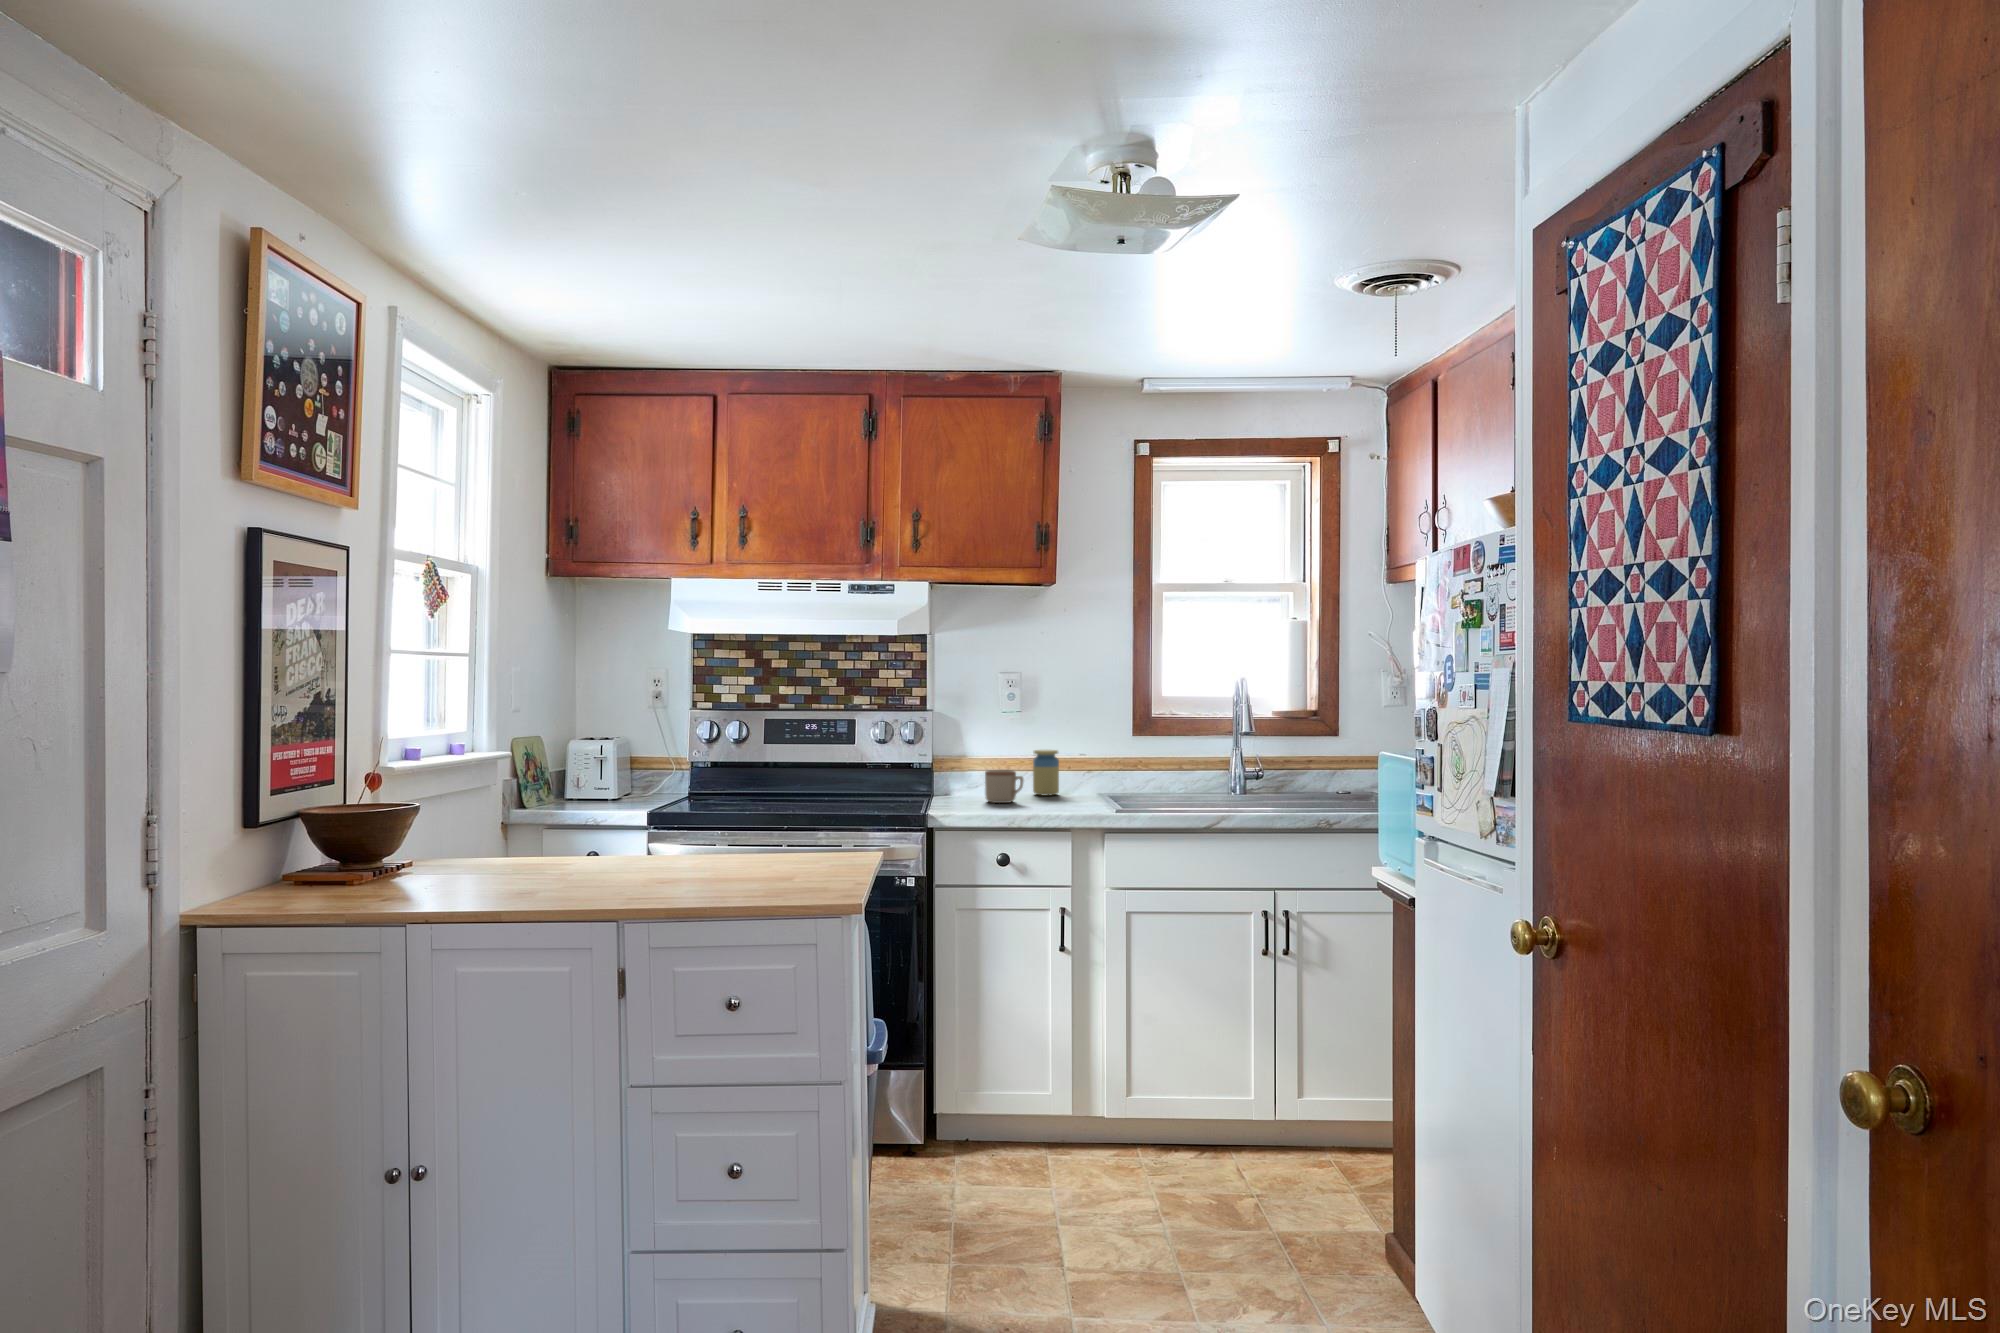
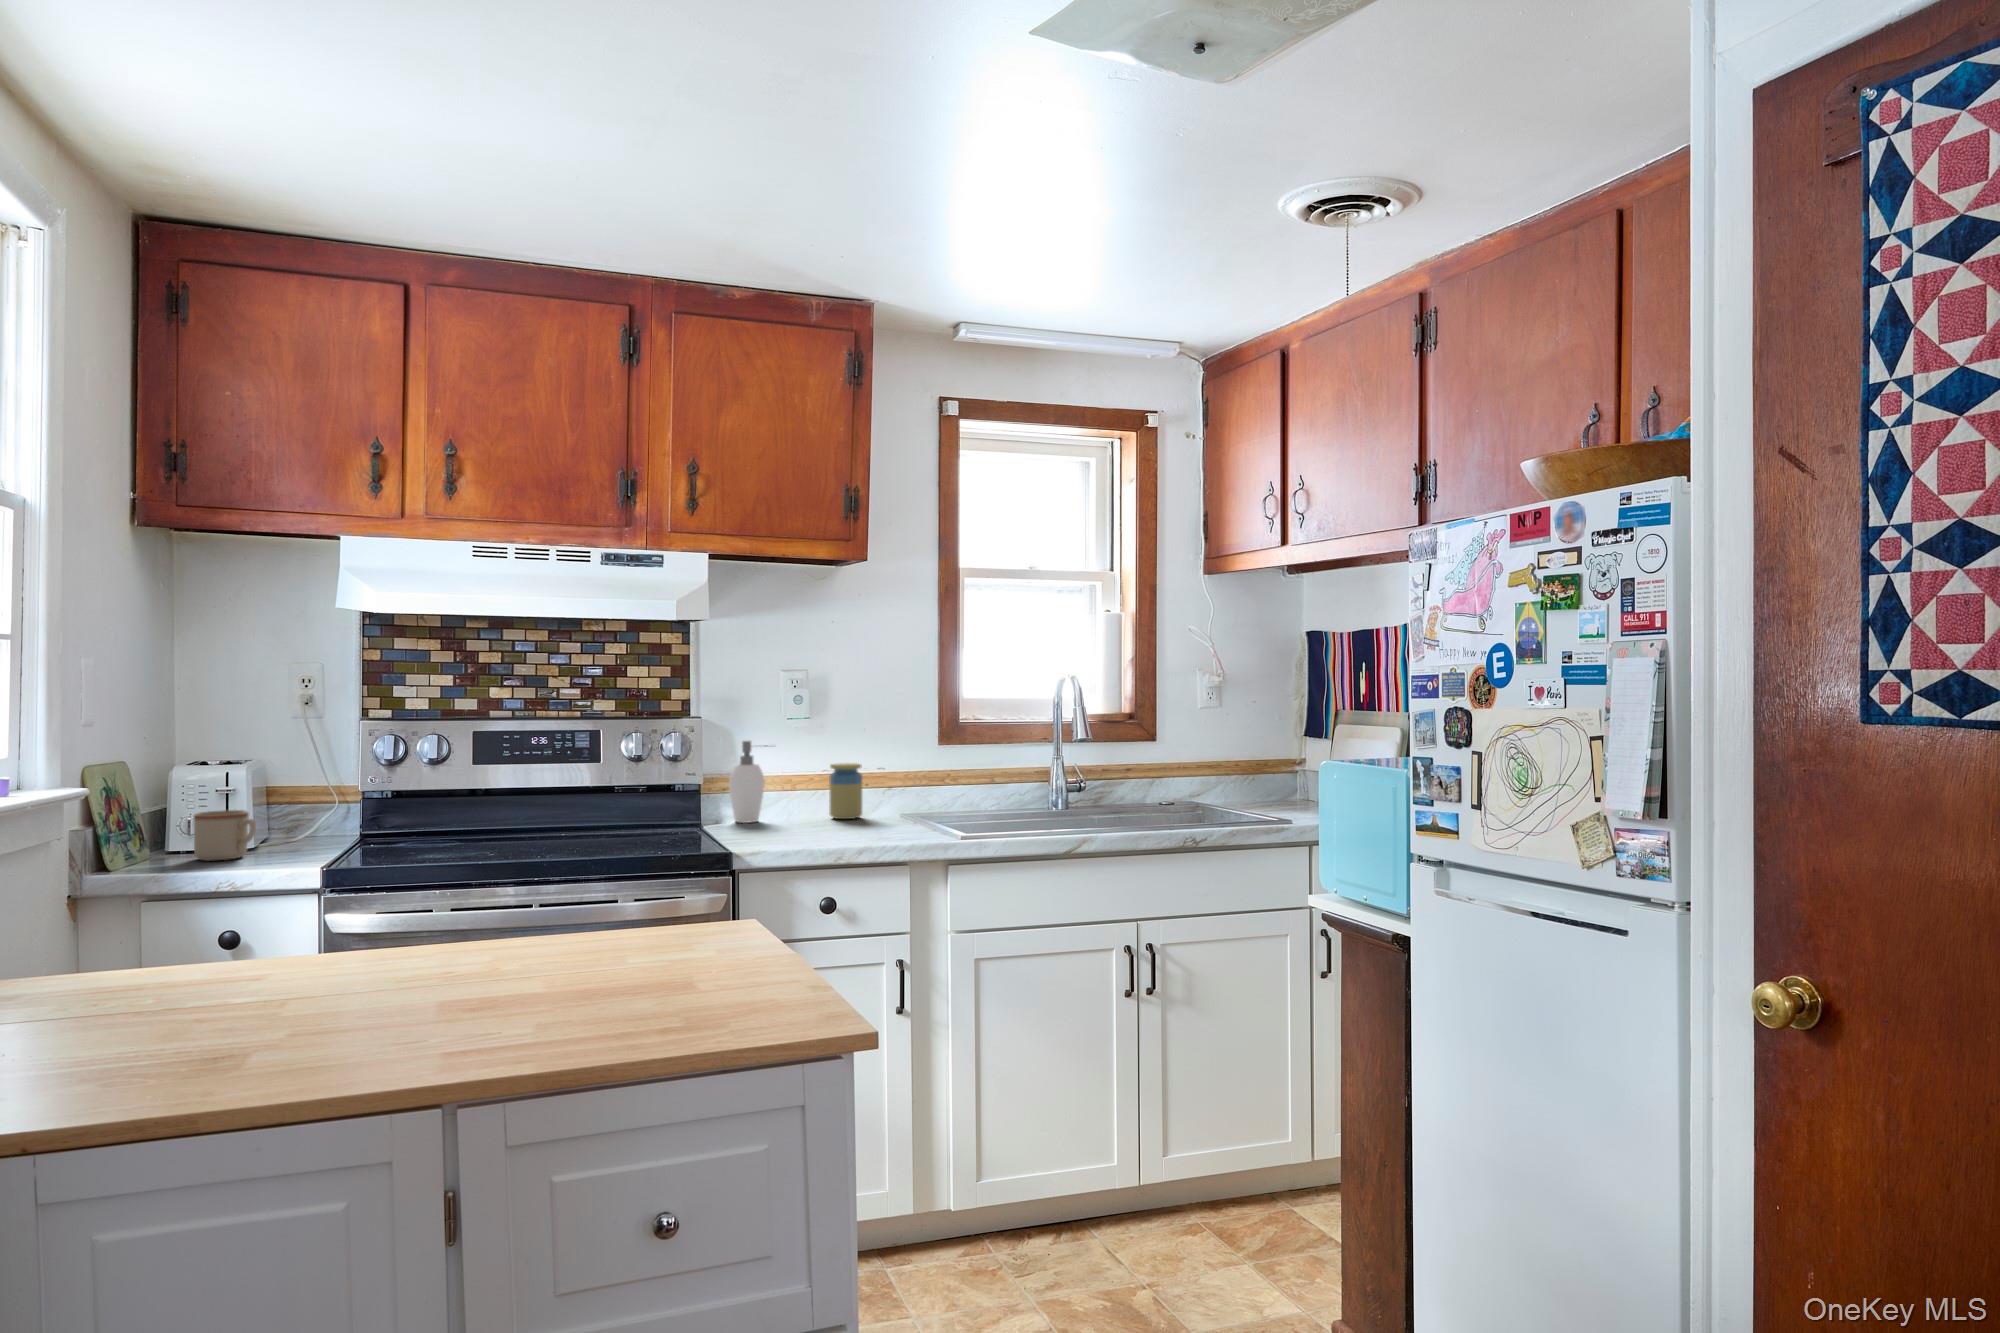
soap dispenser: none [951,729,989,795] -> present [729,741,766,823]
mug: present [985,770,1023,803] -> present [194,810,256,861]

